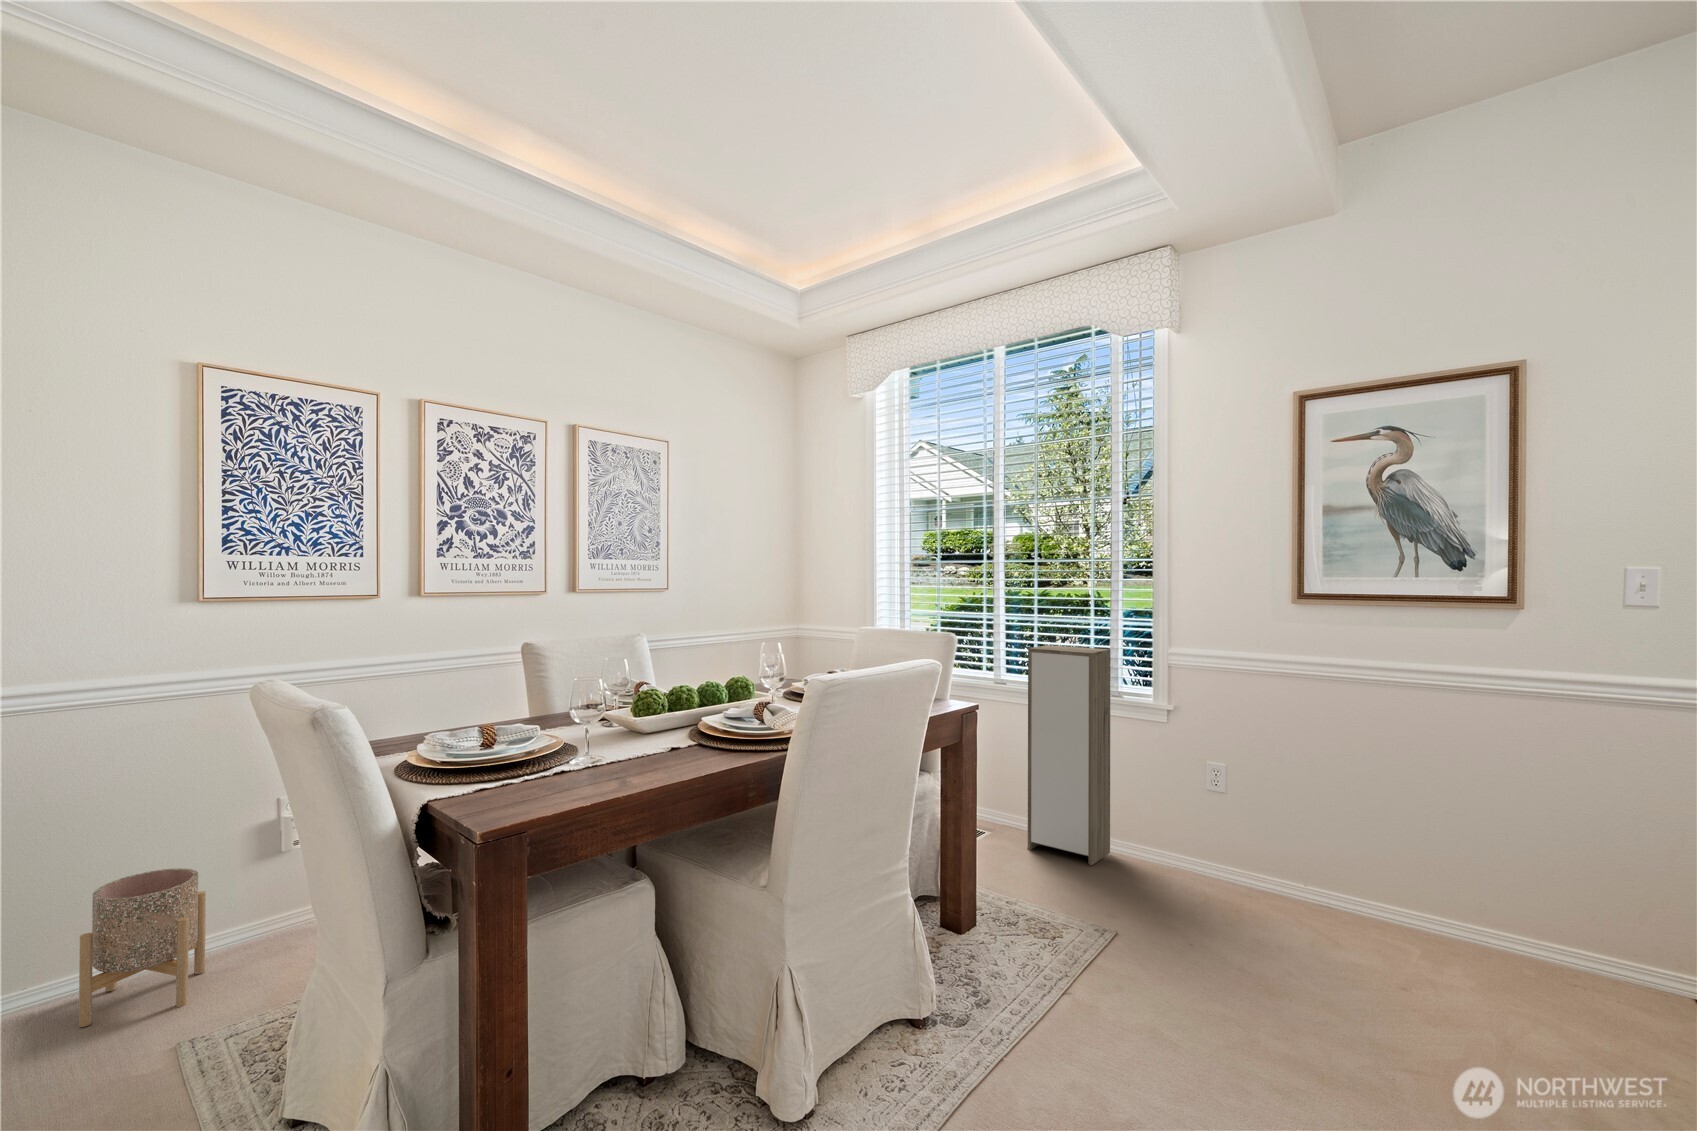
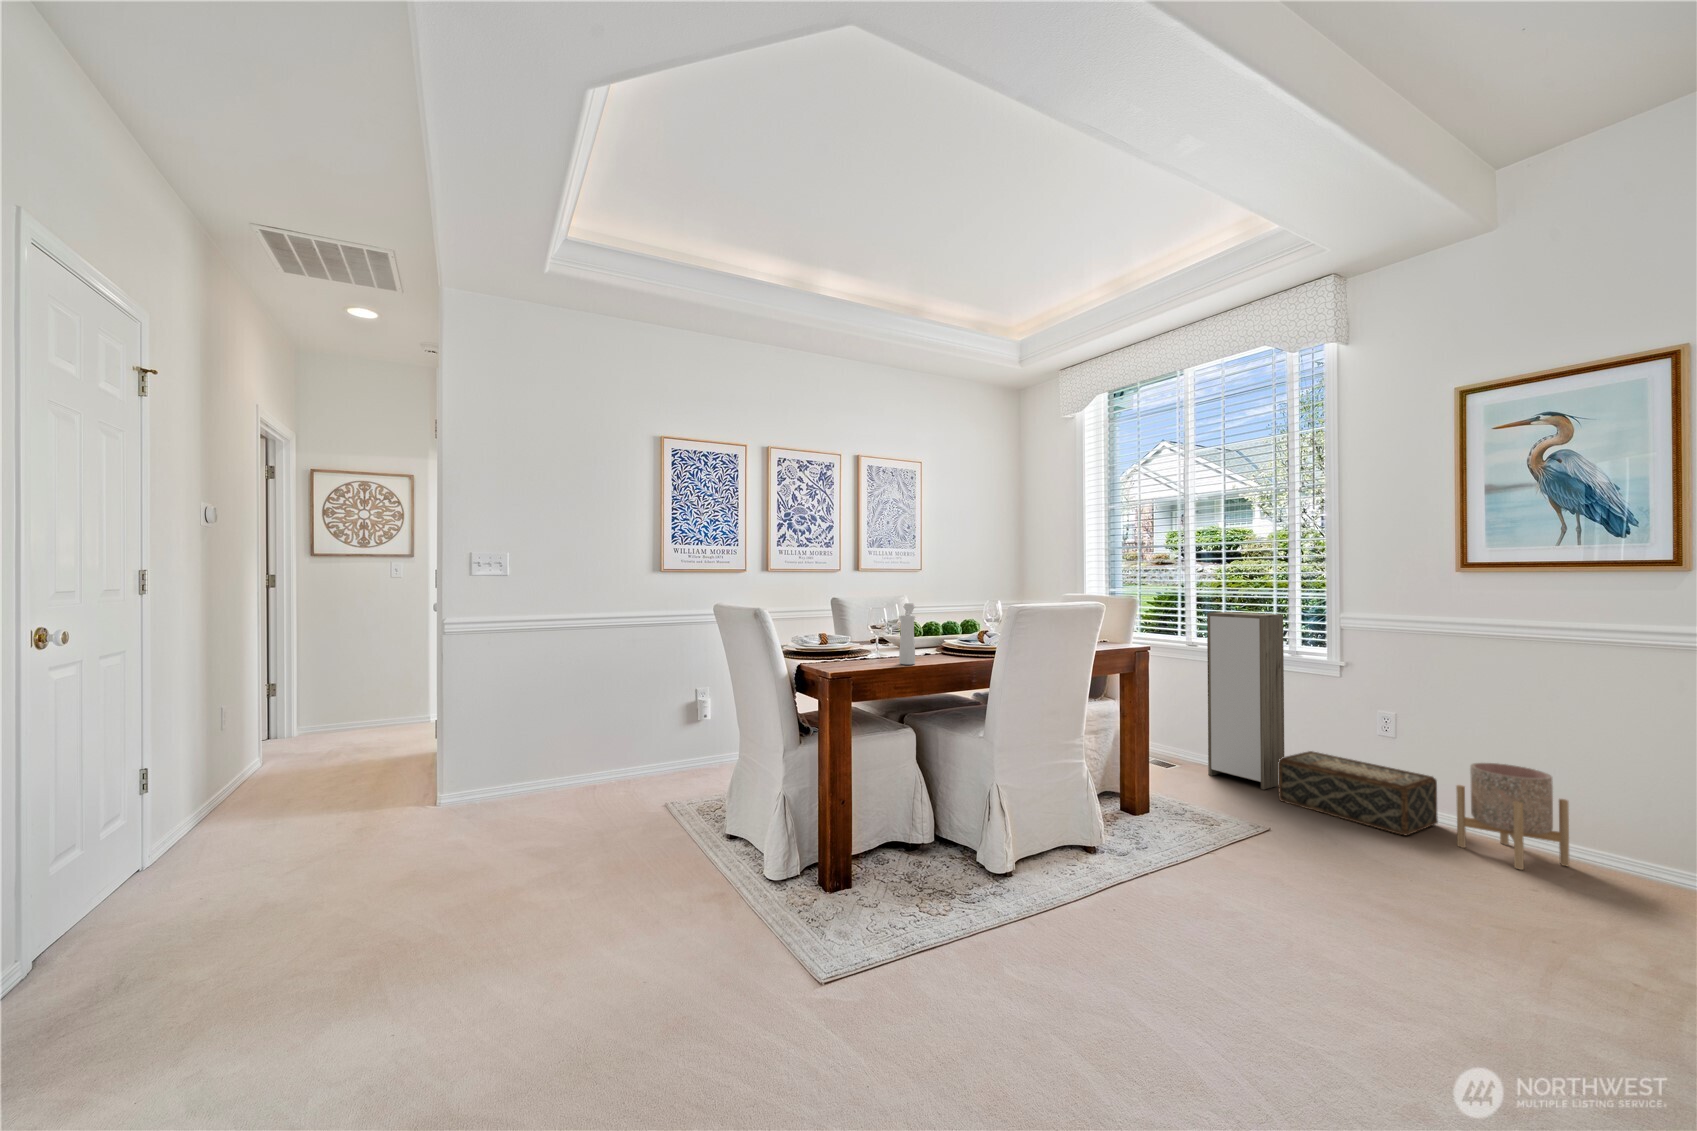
pepper mill: none [631,669,659,777] -> present [899,603,915,665]
woven basket: none [1111,813,1274,919] -> present [1278,751,1438,835]
planter: present [79,868,206,1027] -> present [1456,763,1570,870]

